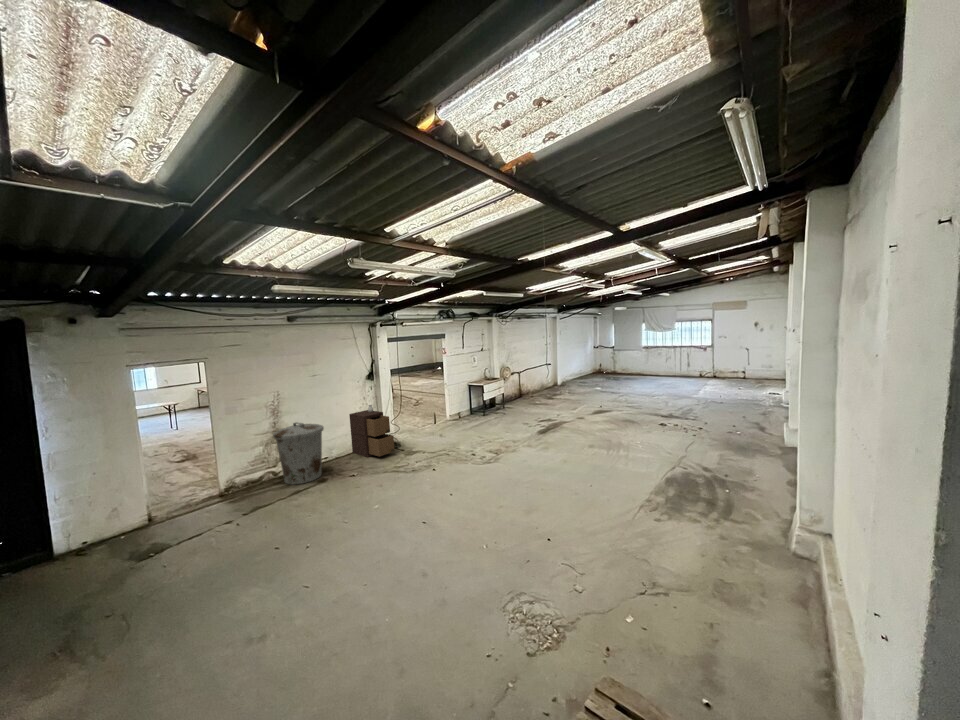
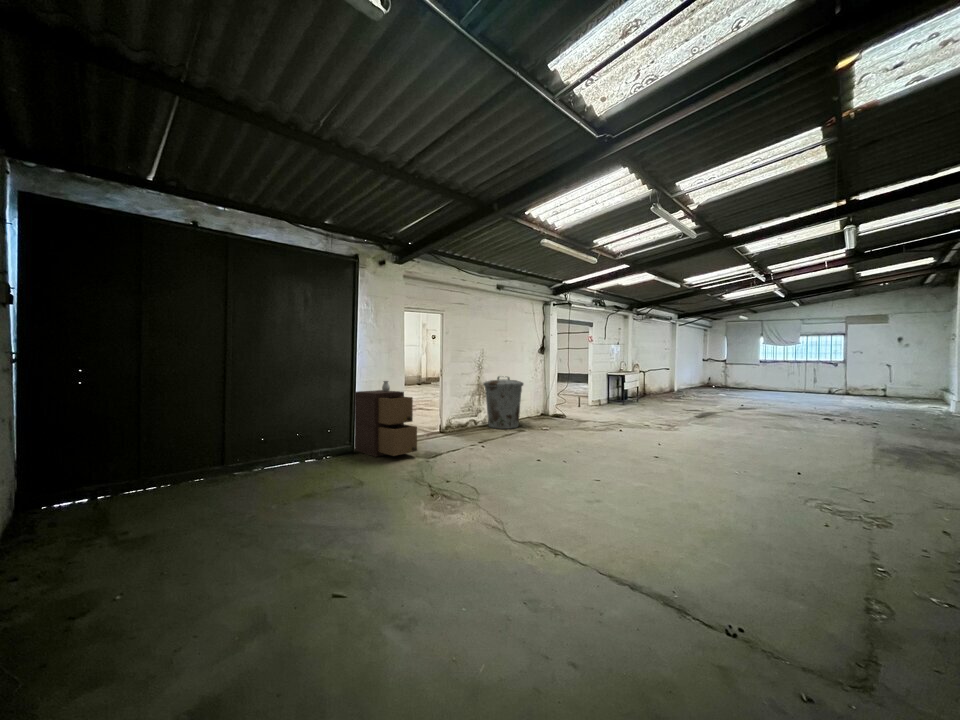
storage cabinet: present [349,405,395,457] -> present [354,381,417,457]

